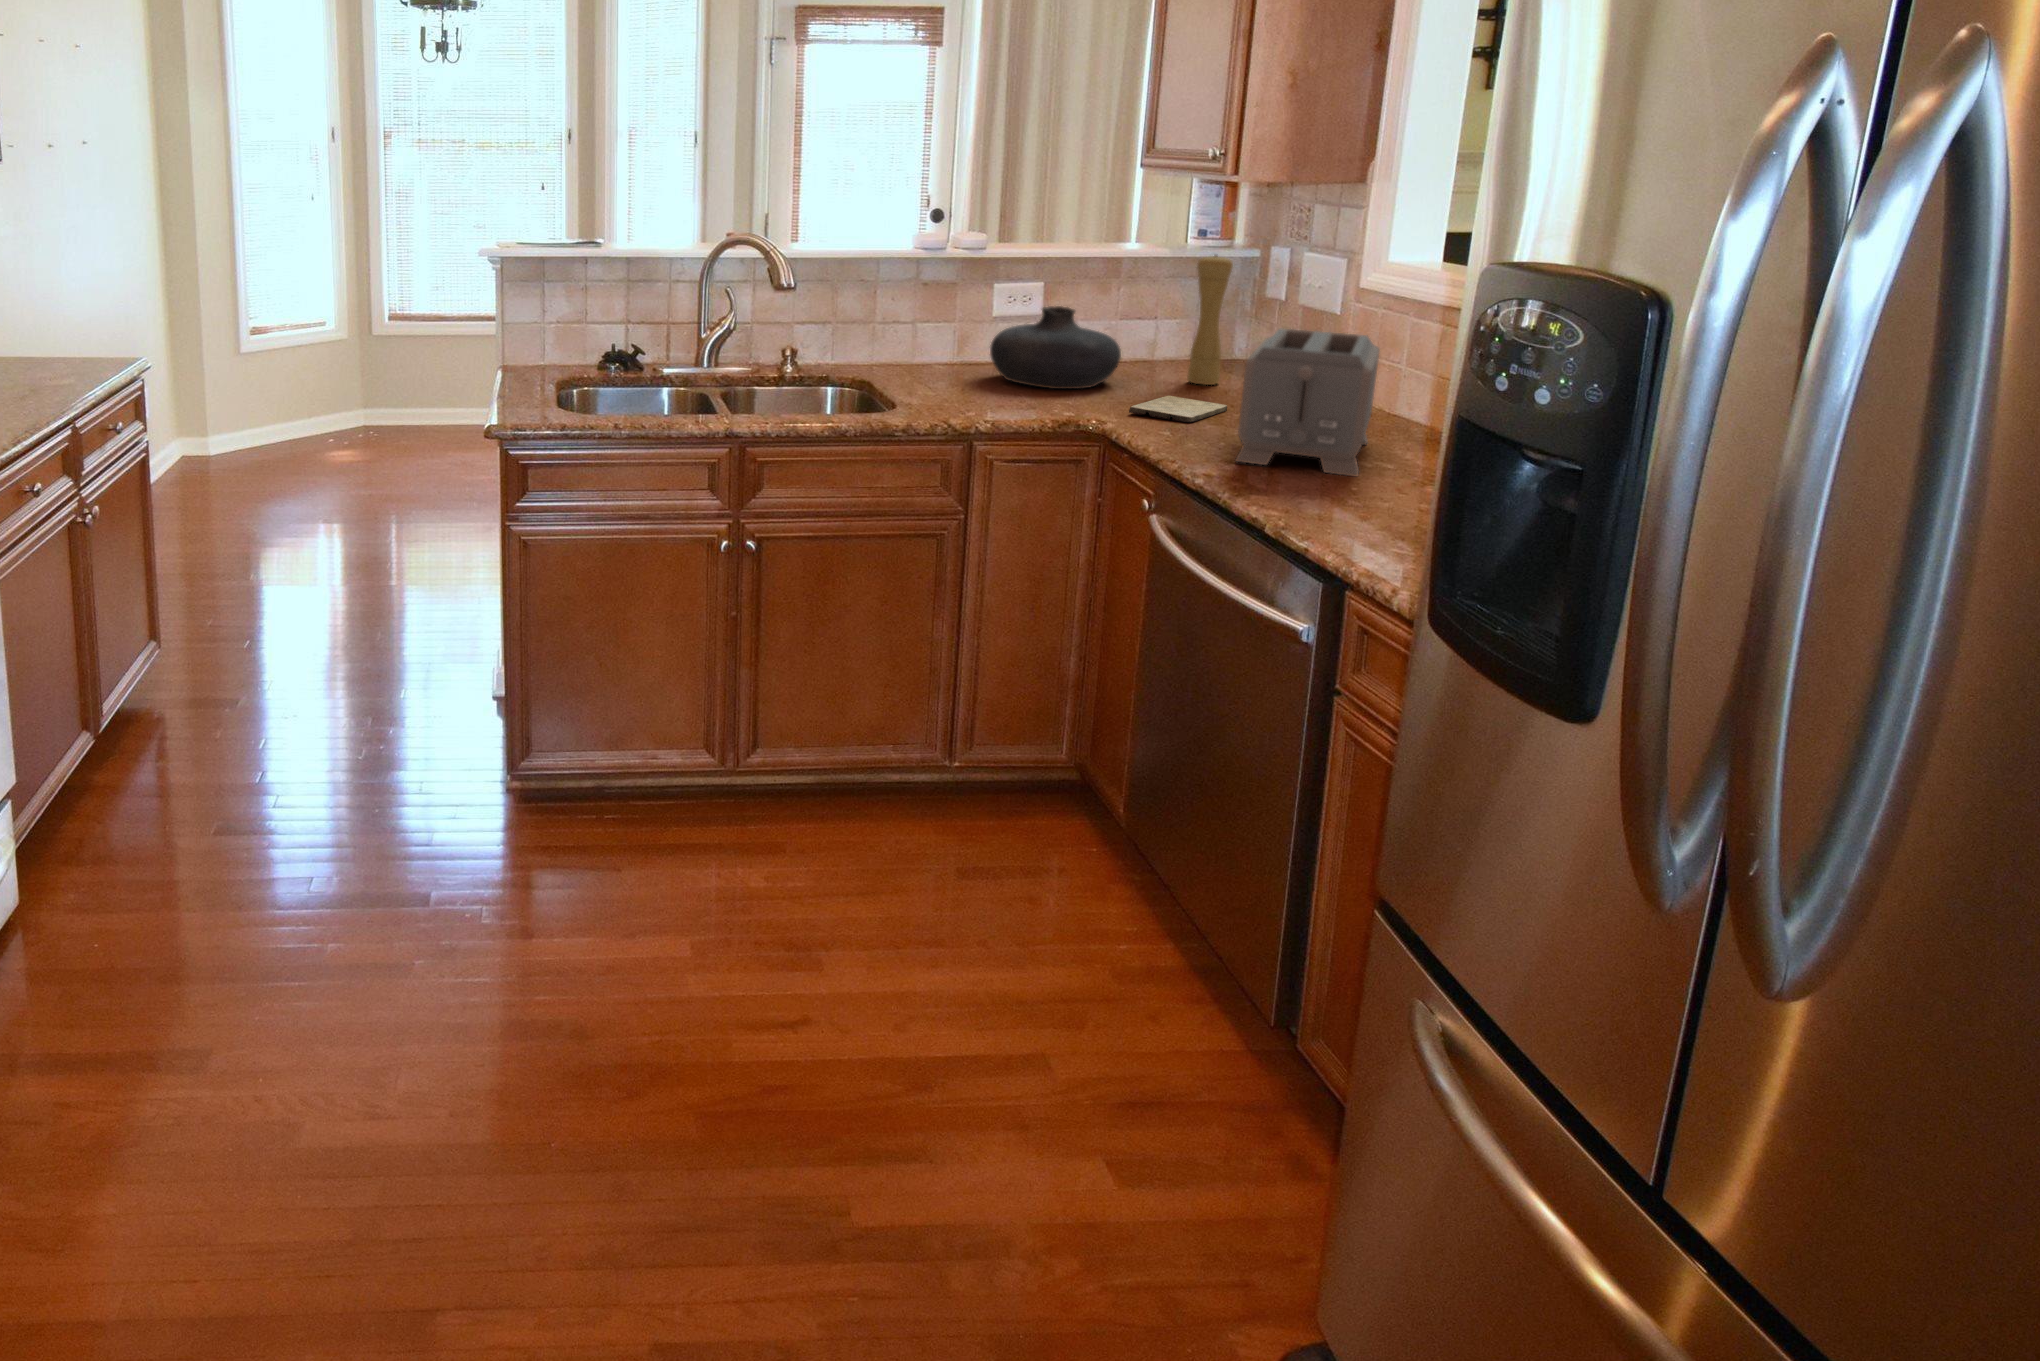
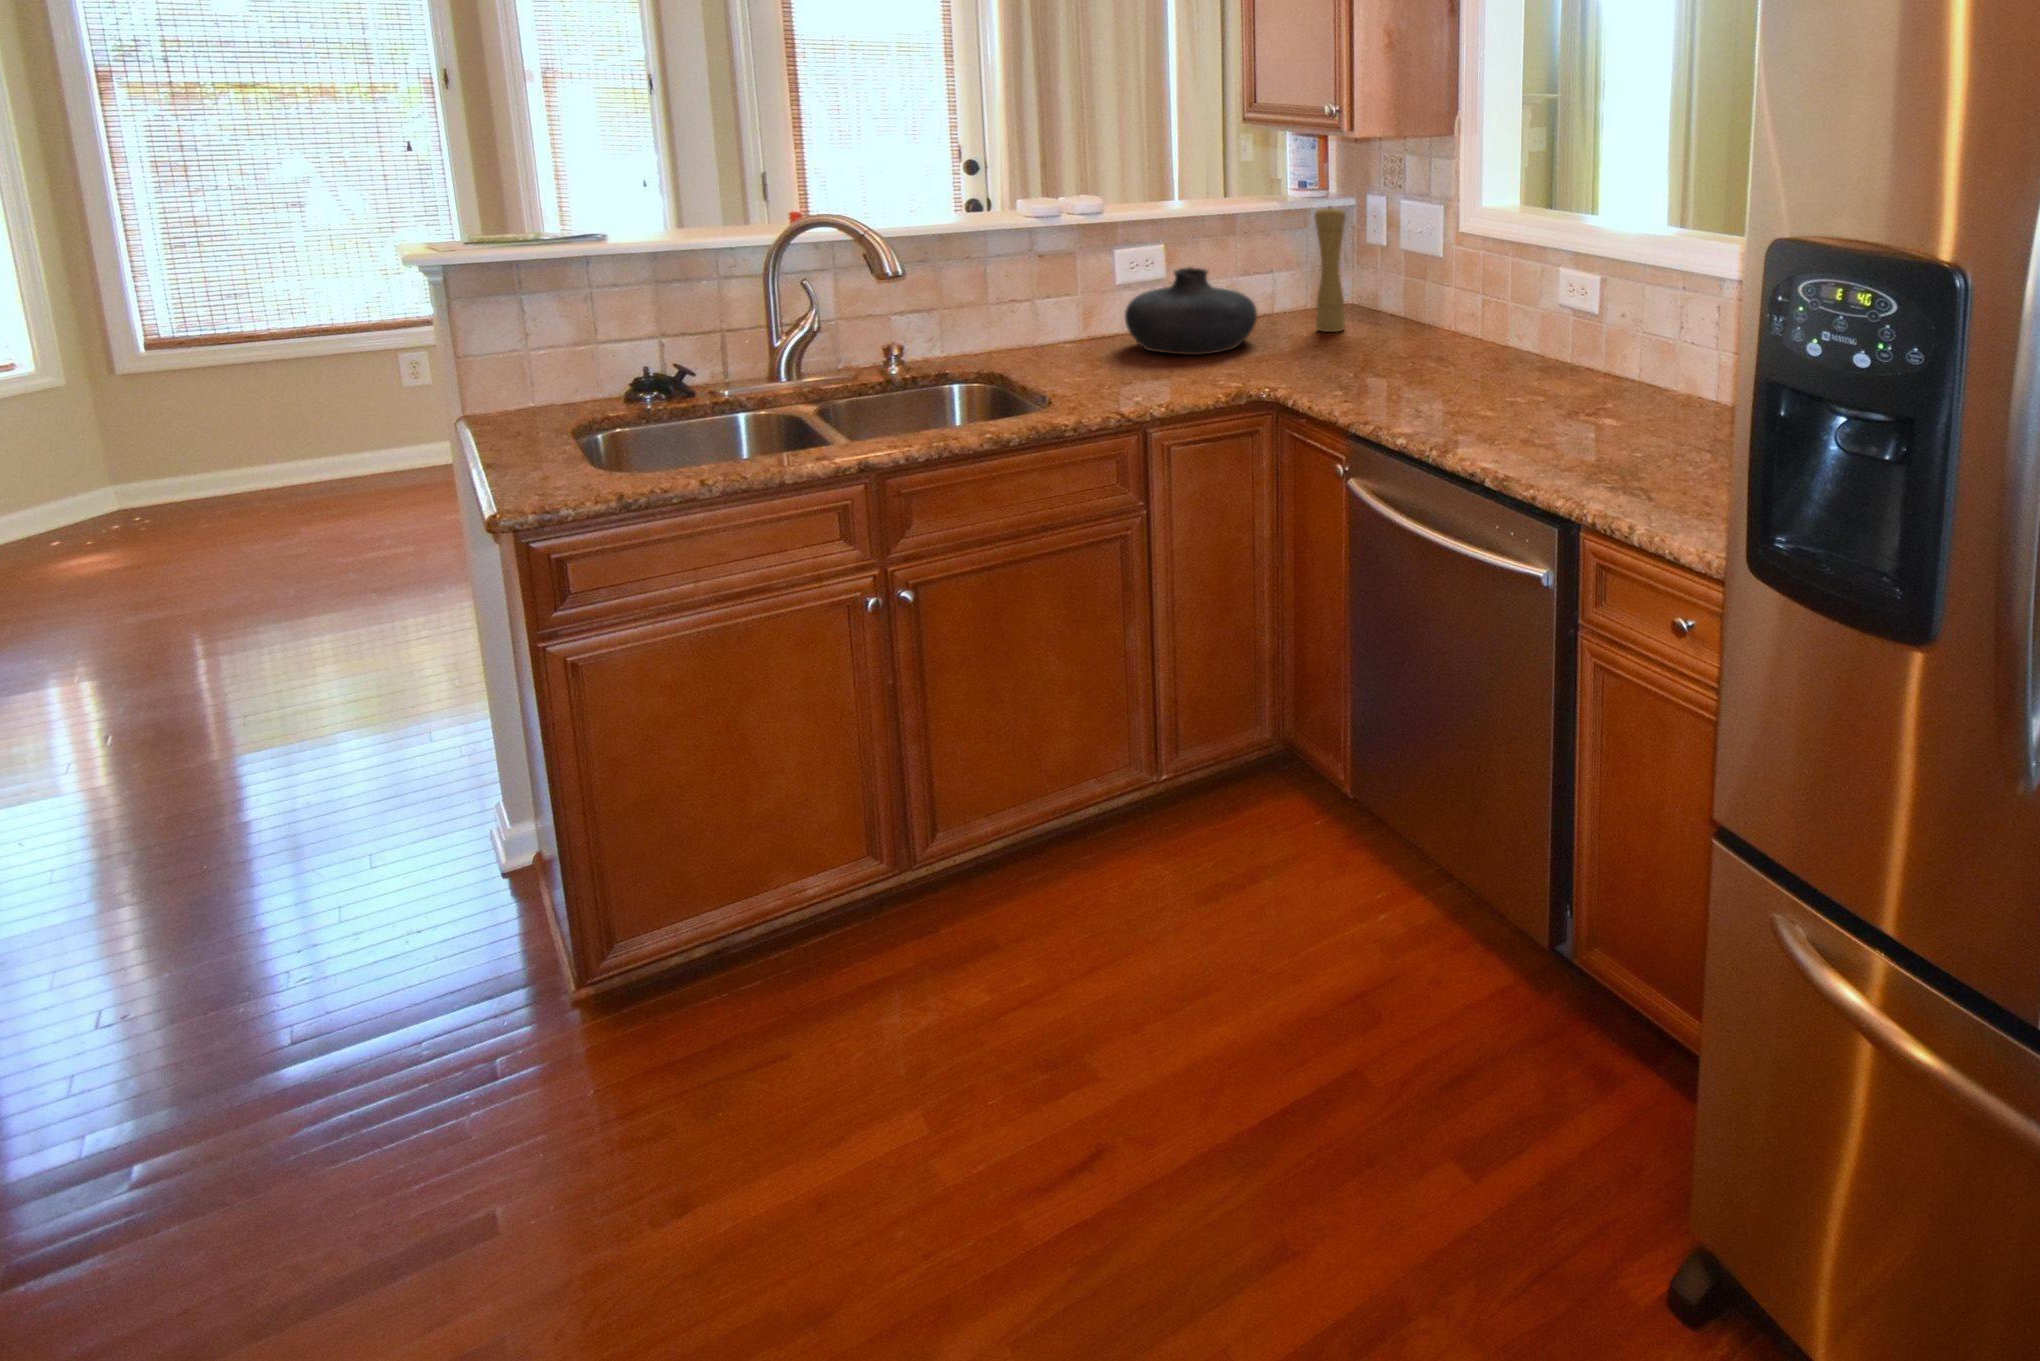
toaster: present [1236,329,1380,476] -> none [1414,279,1530,415]
cutting board: present [1129,396,1227,423] -> none [1292,349,1373,377]

